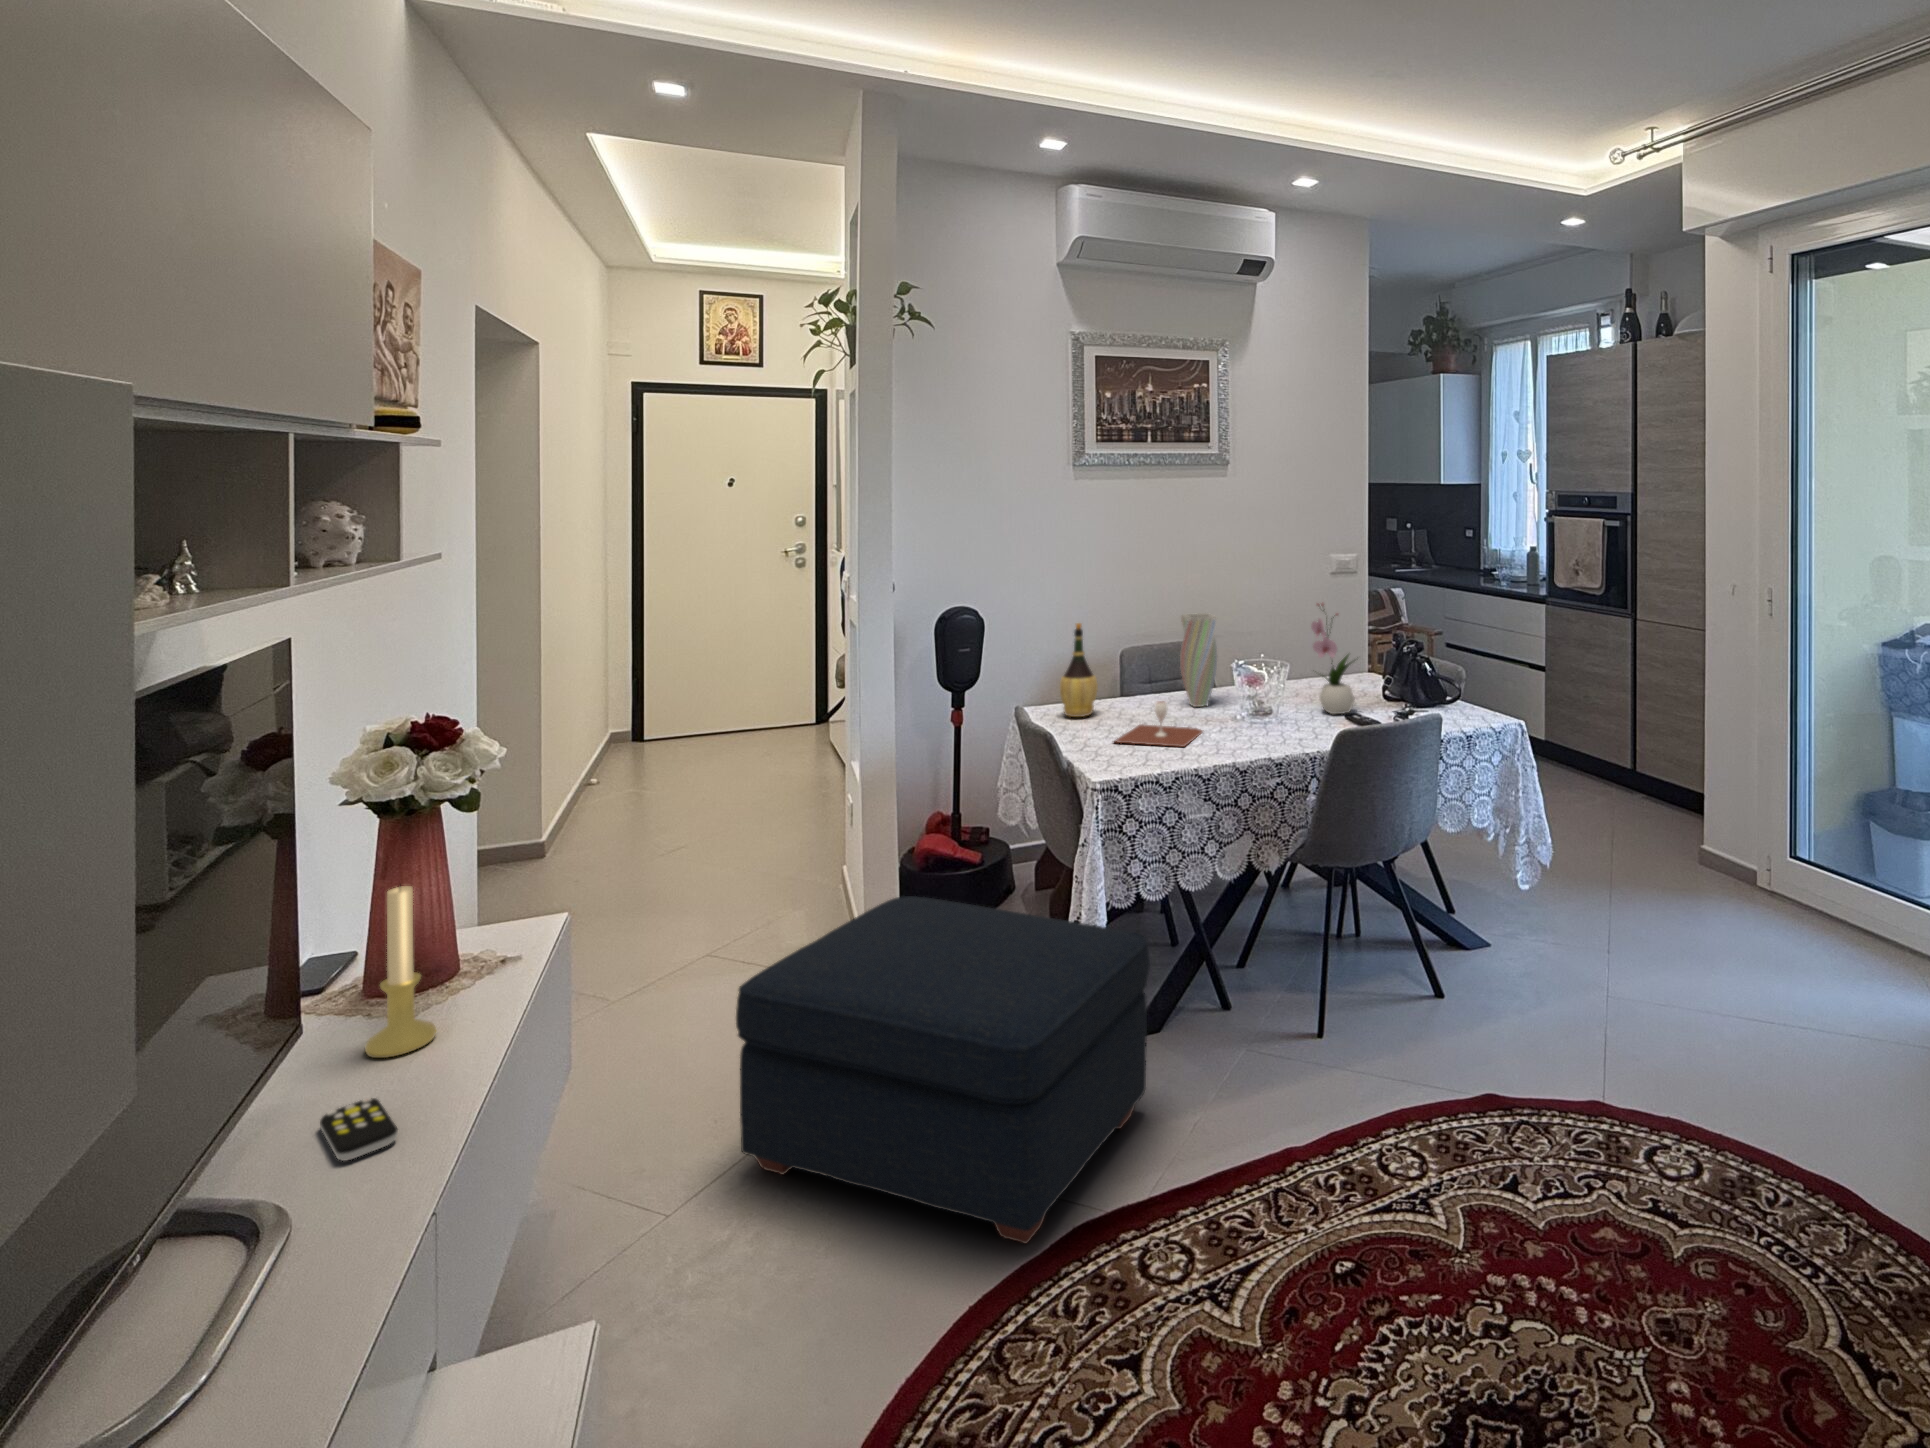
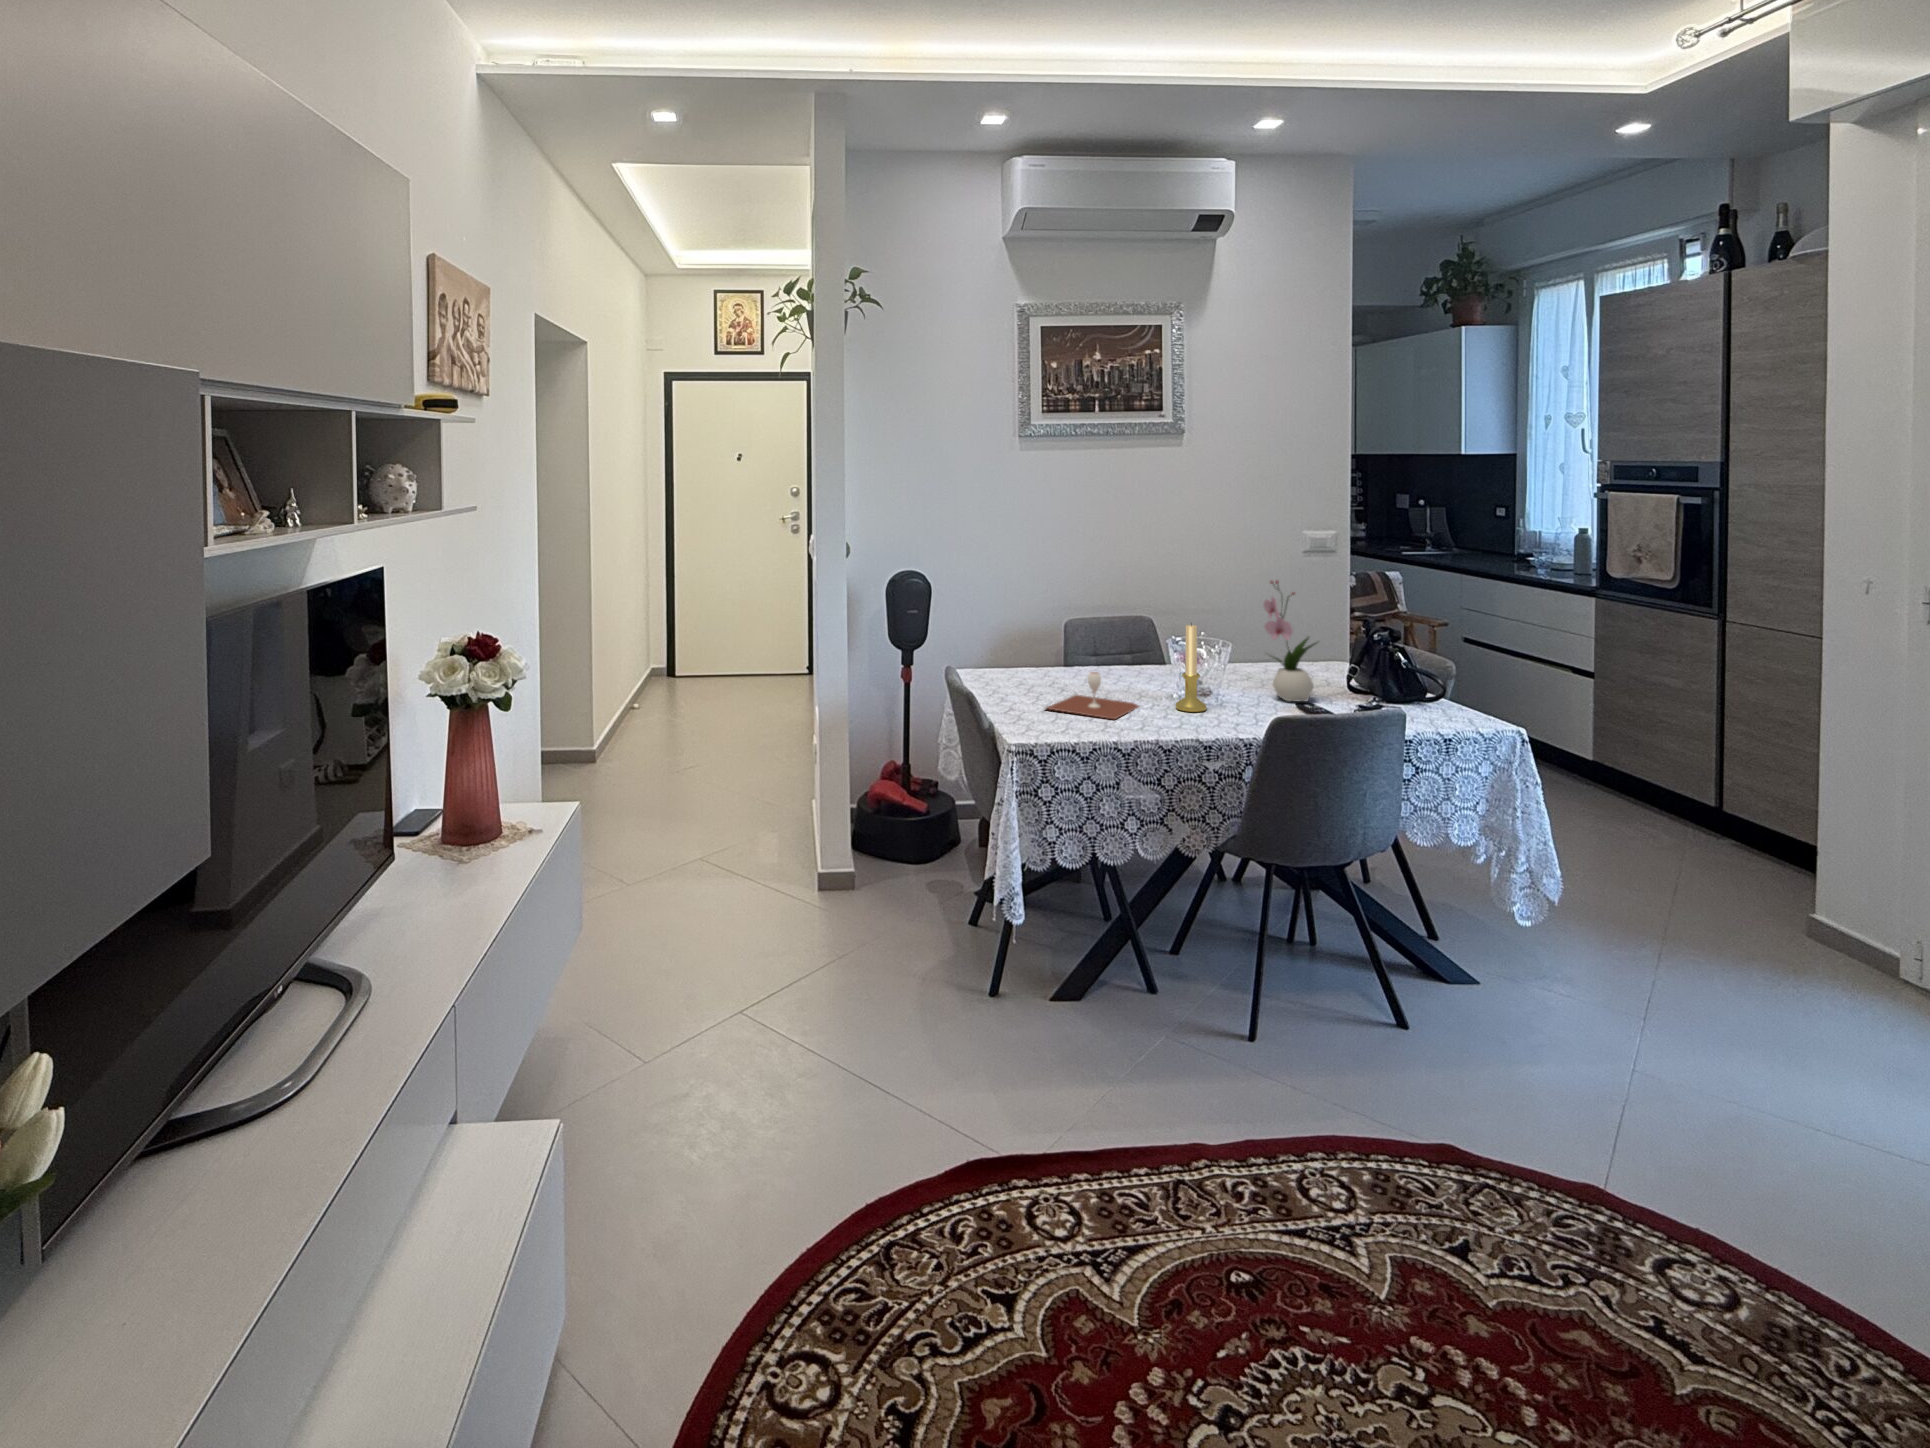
vase: present [1180,613,1217,707] -> none [1122,587,1163,683]
wine bottle: present [1060,623,1098,717] -> none [1000,591,1038,683]
candle holder: present [365,885,436,1058] -> present [1175,624,1206,712]
ottoman: present [736,896,1150,1243] -> none [697,831,1061,1167]
remote control: present [320,1098,398,1161] -> none [385,914,428,956]

